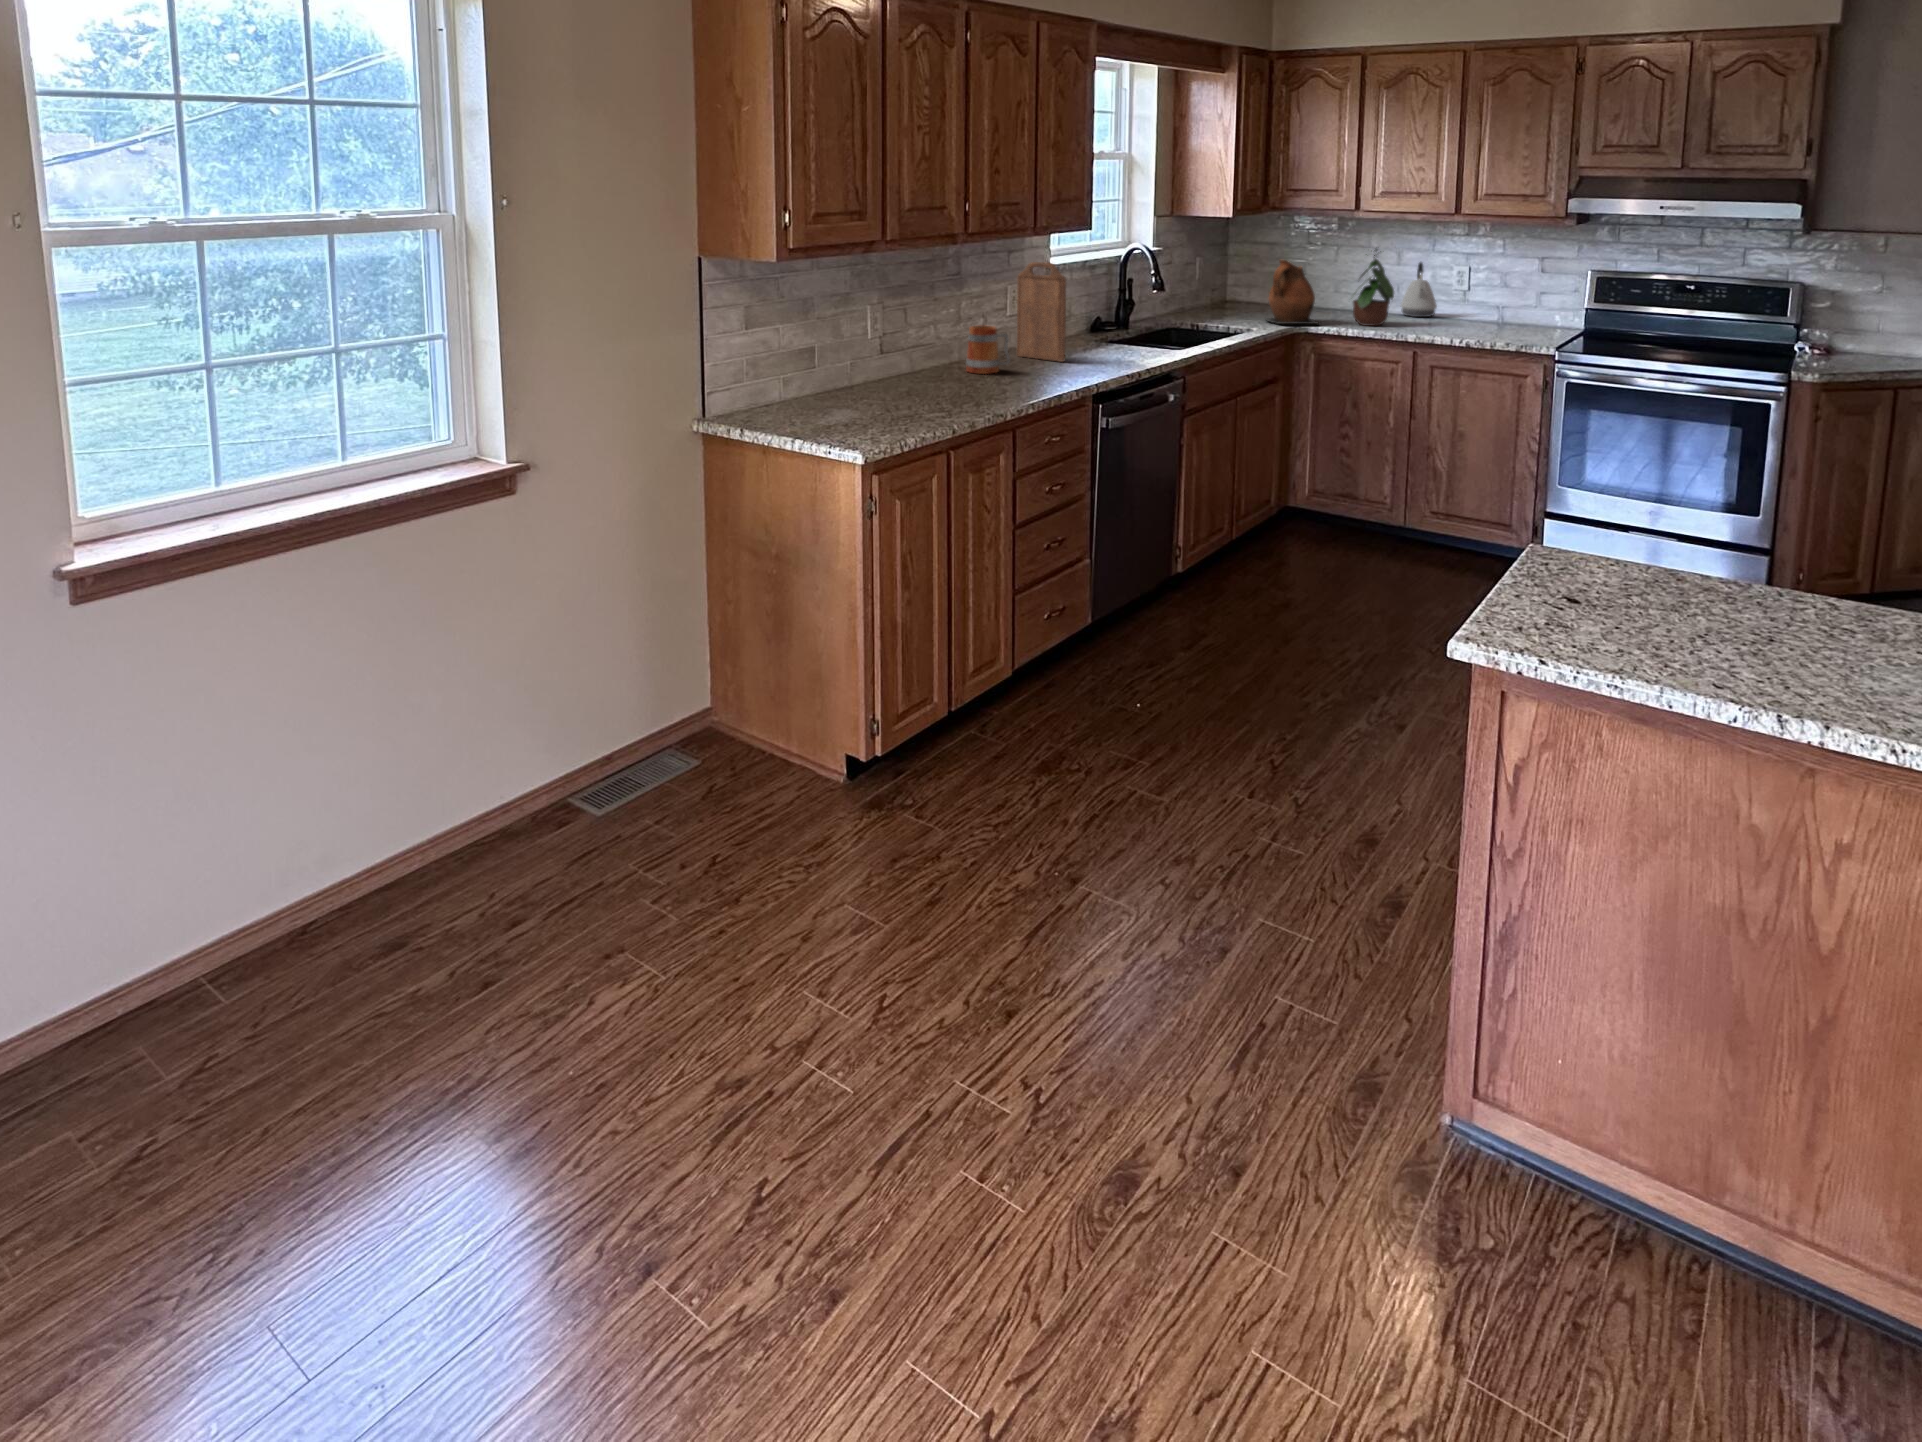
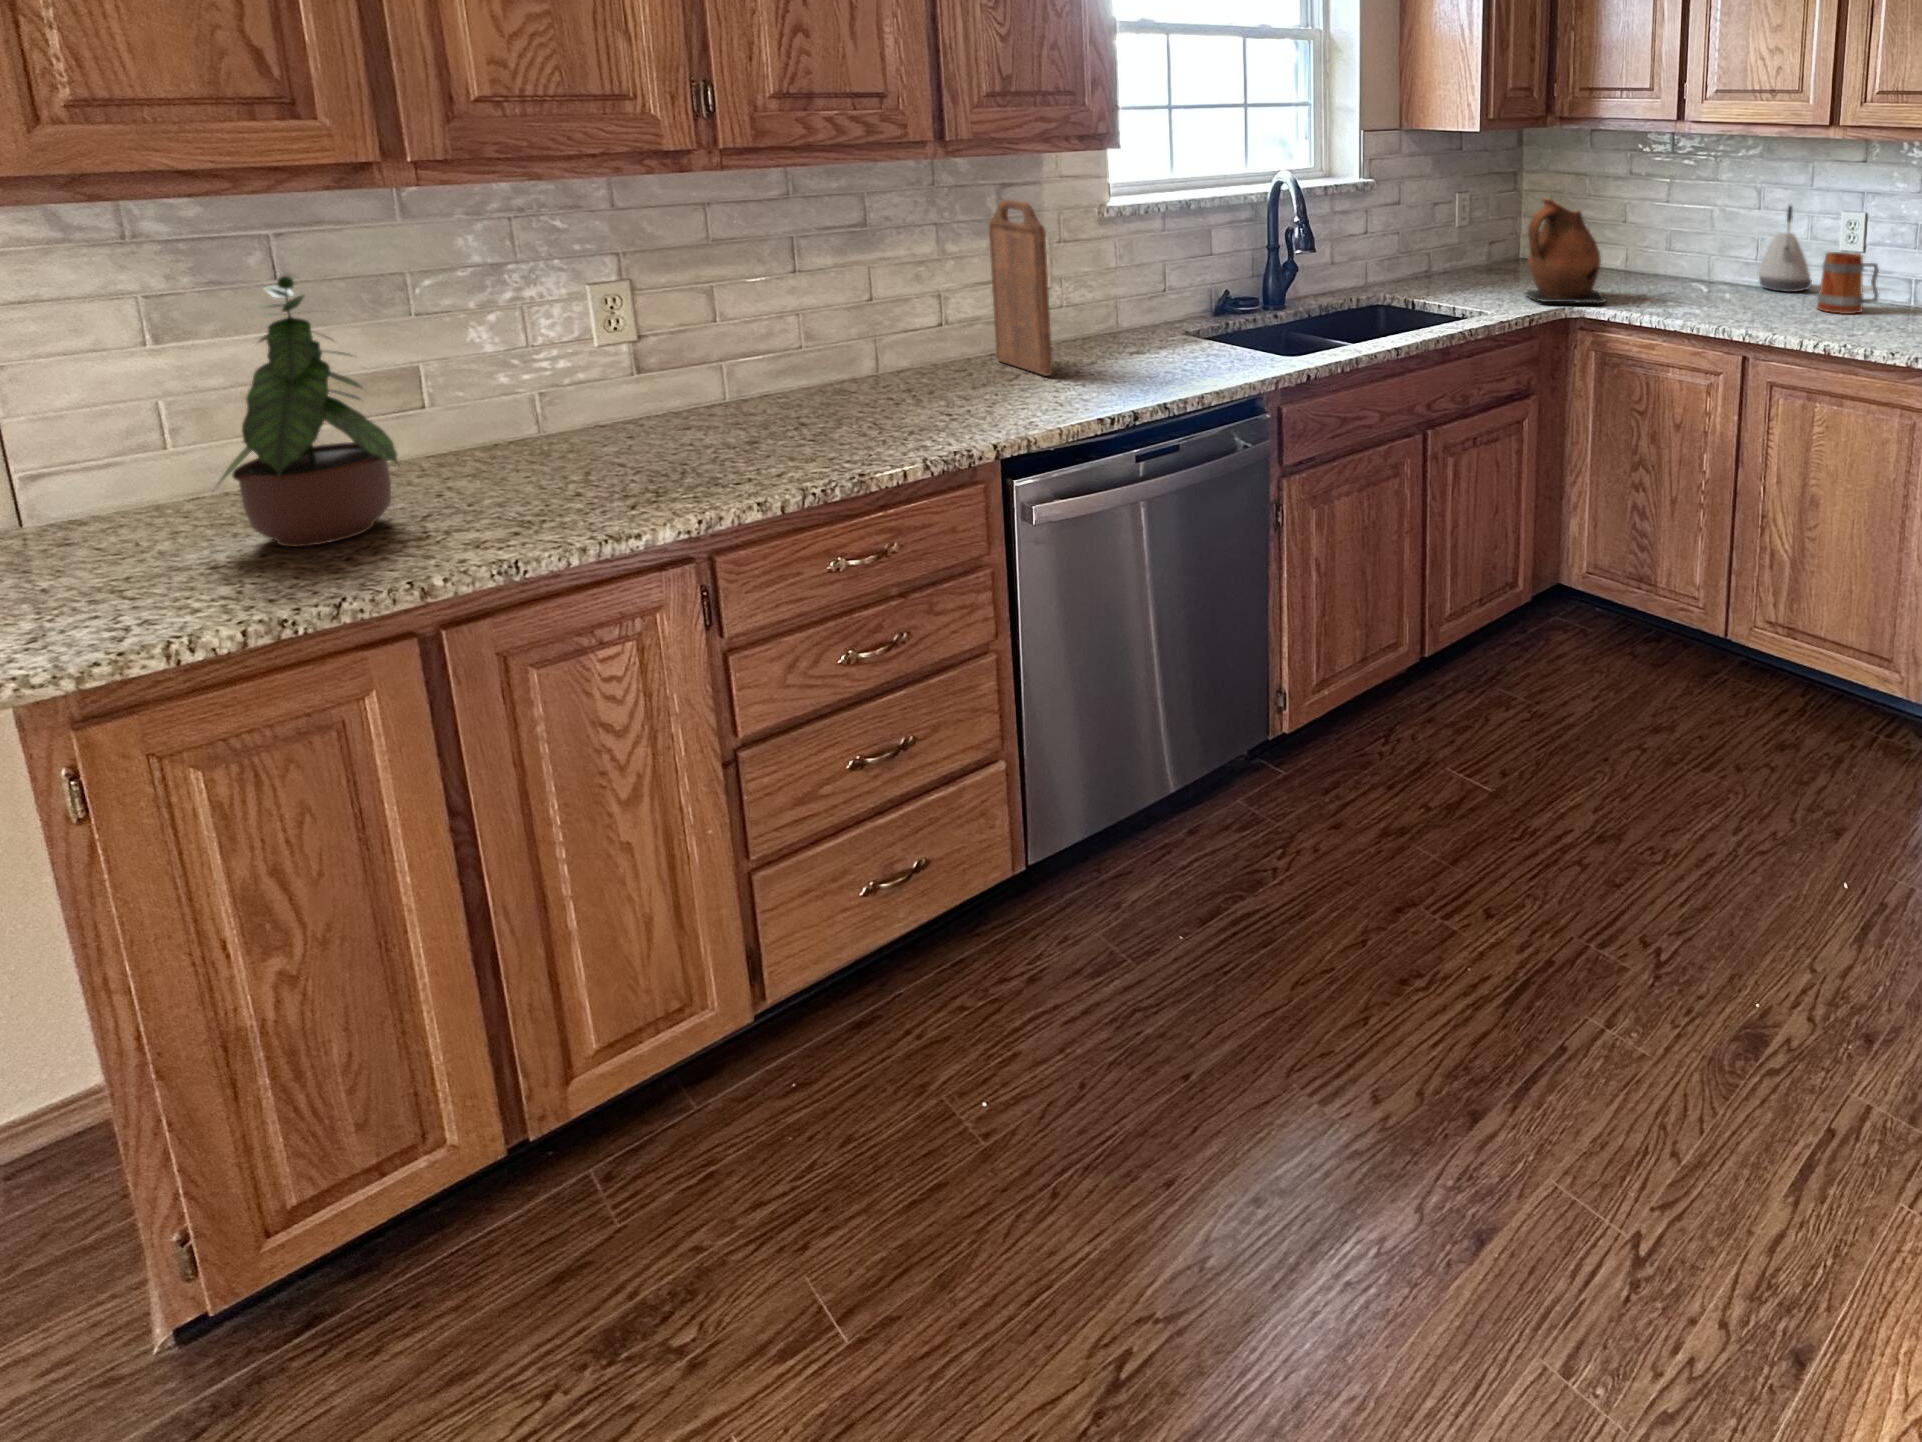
potted plant: present [1353,249,1394,326] -> present [218,276,398,547]
mug: present [966,325,1010,374] -> present [1817,252,1879,314]

